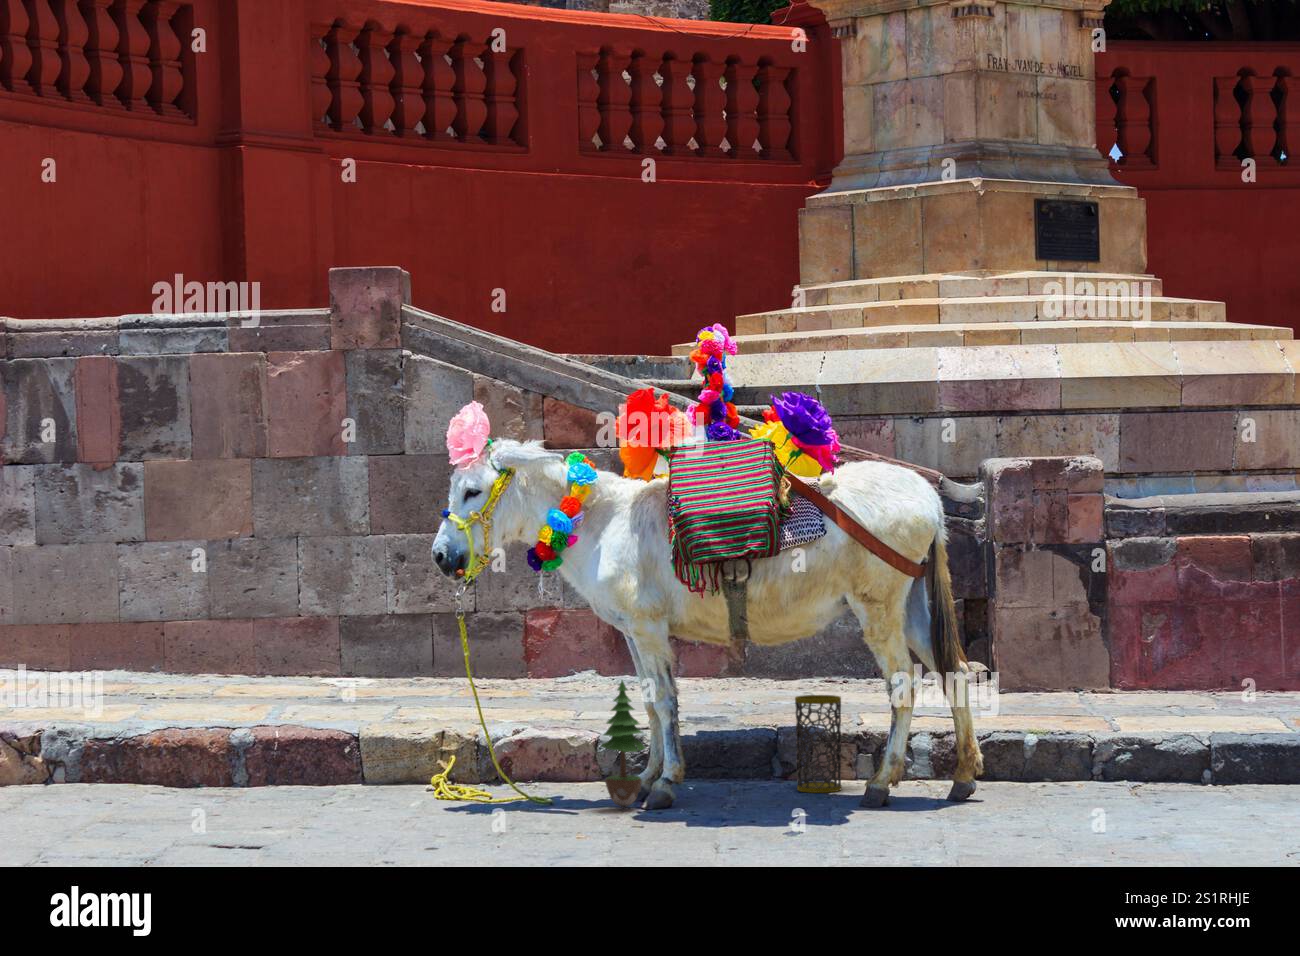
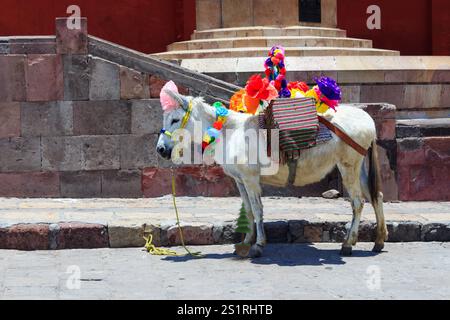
trash can: present [795,695,841,793] -> none [303,206,322,249]

